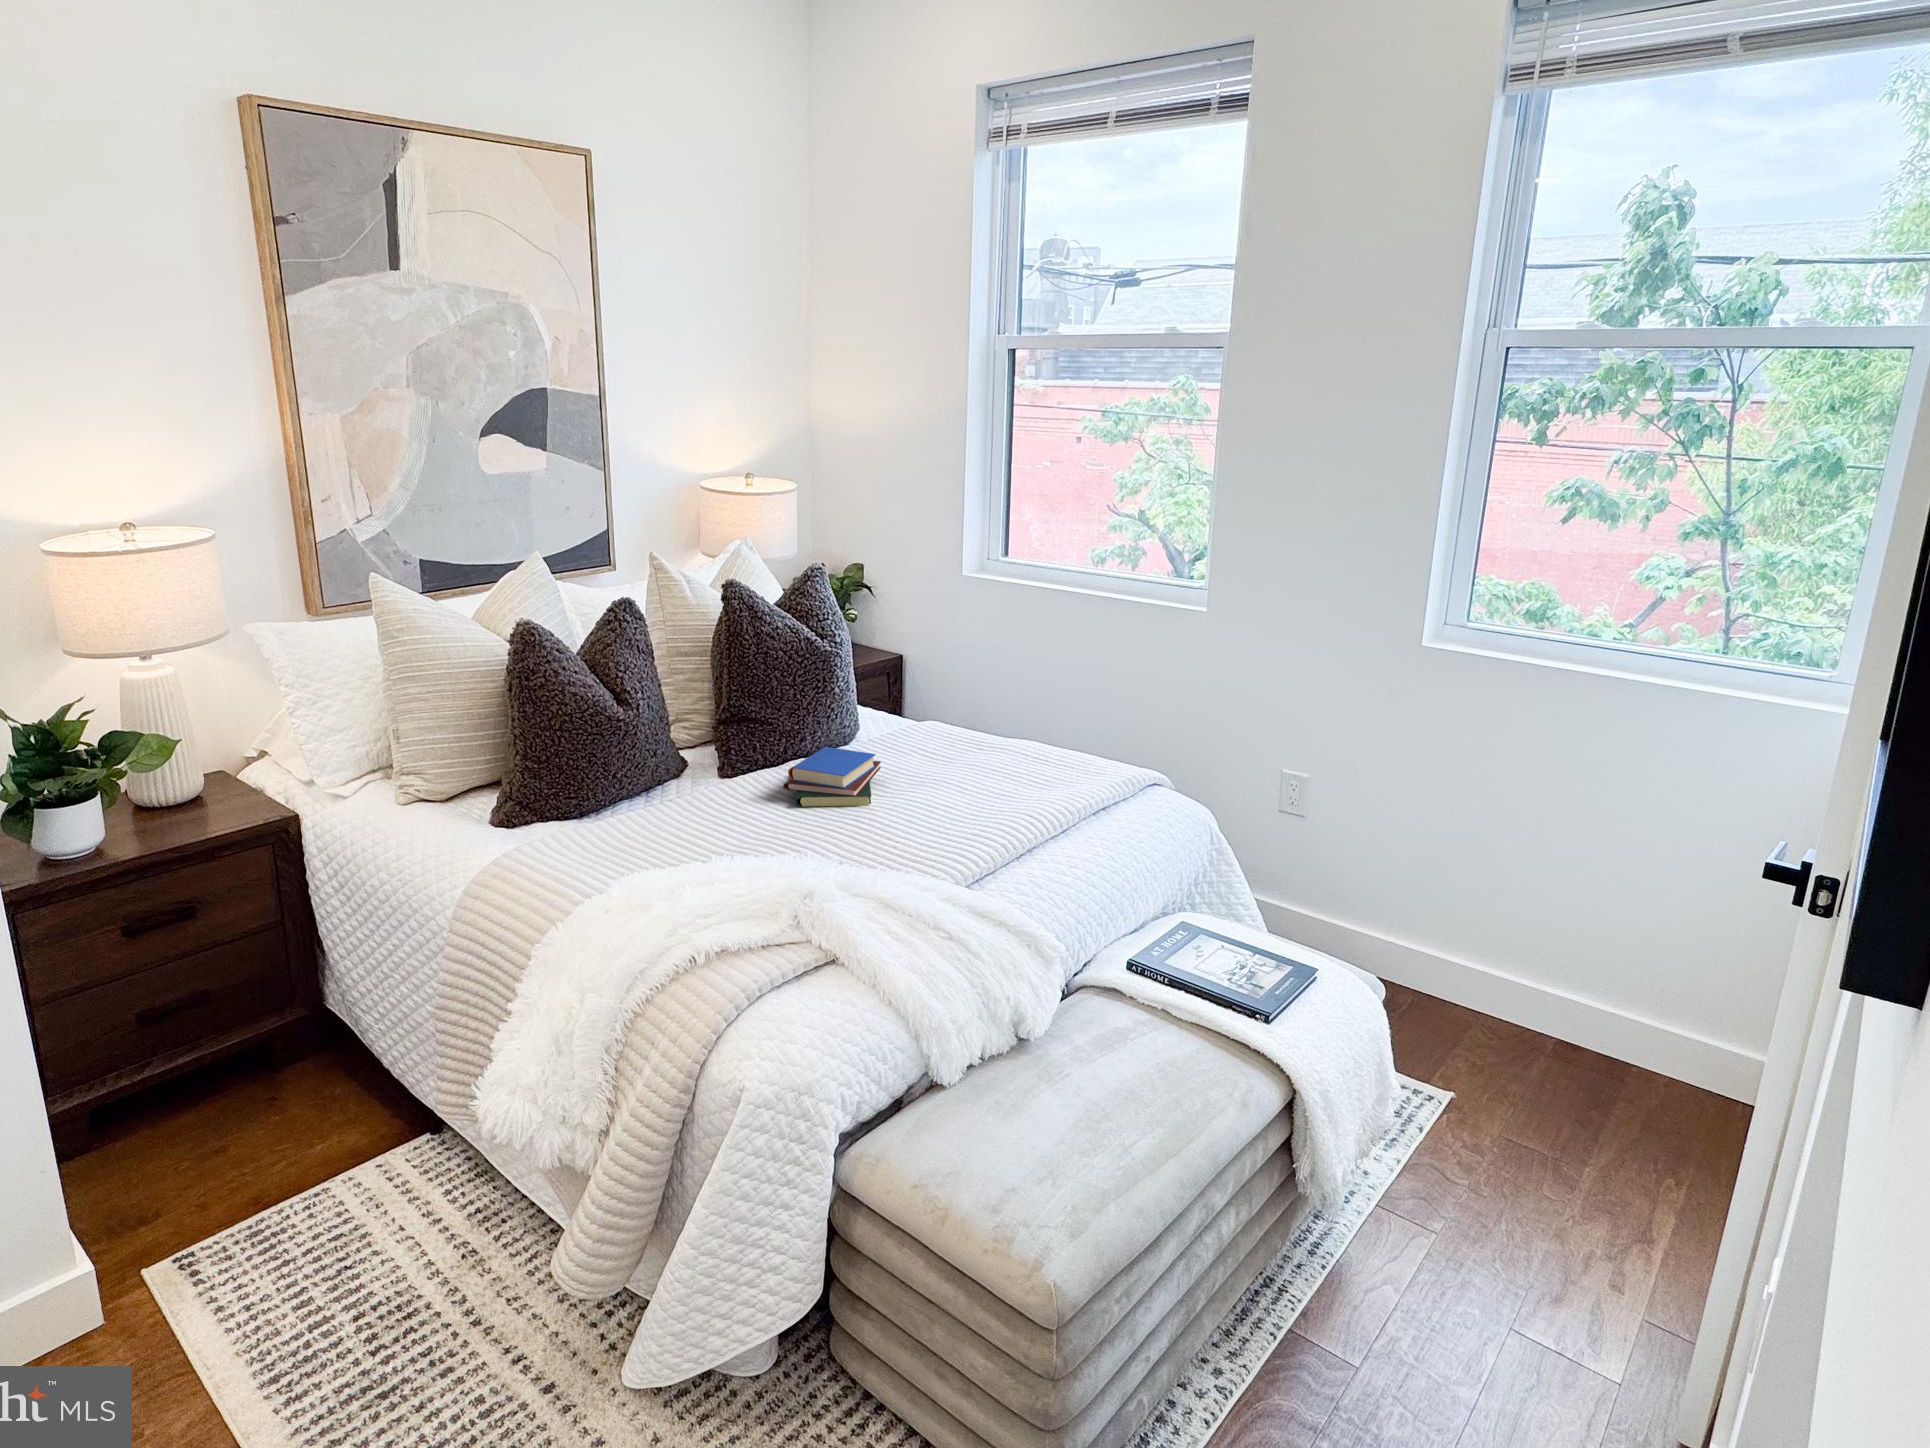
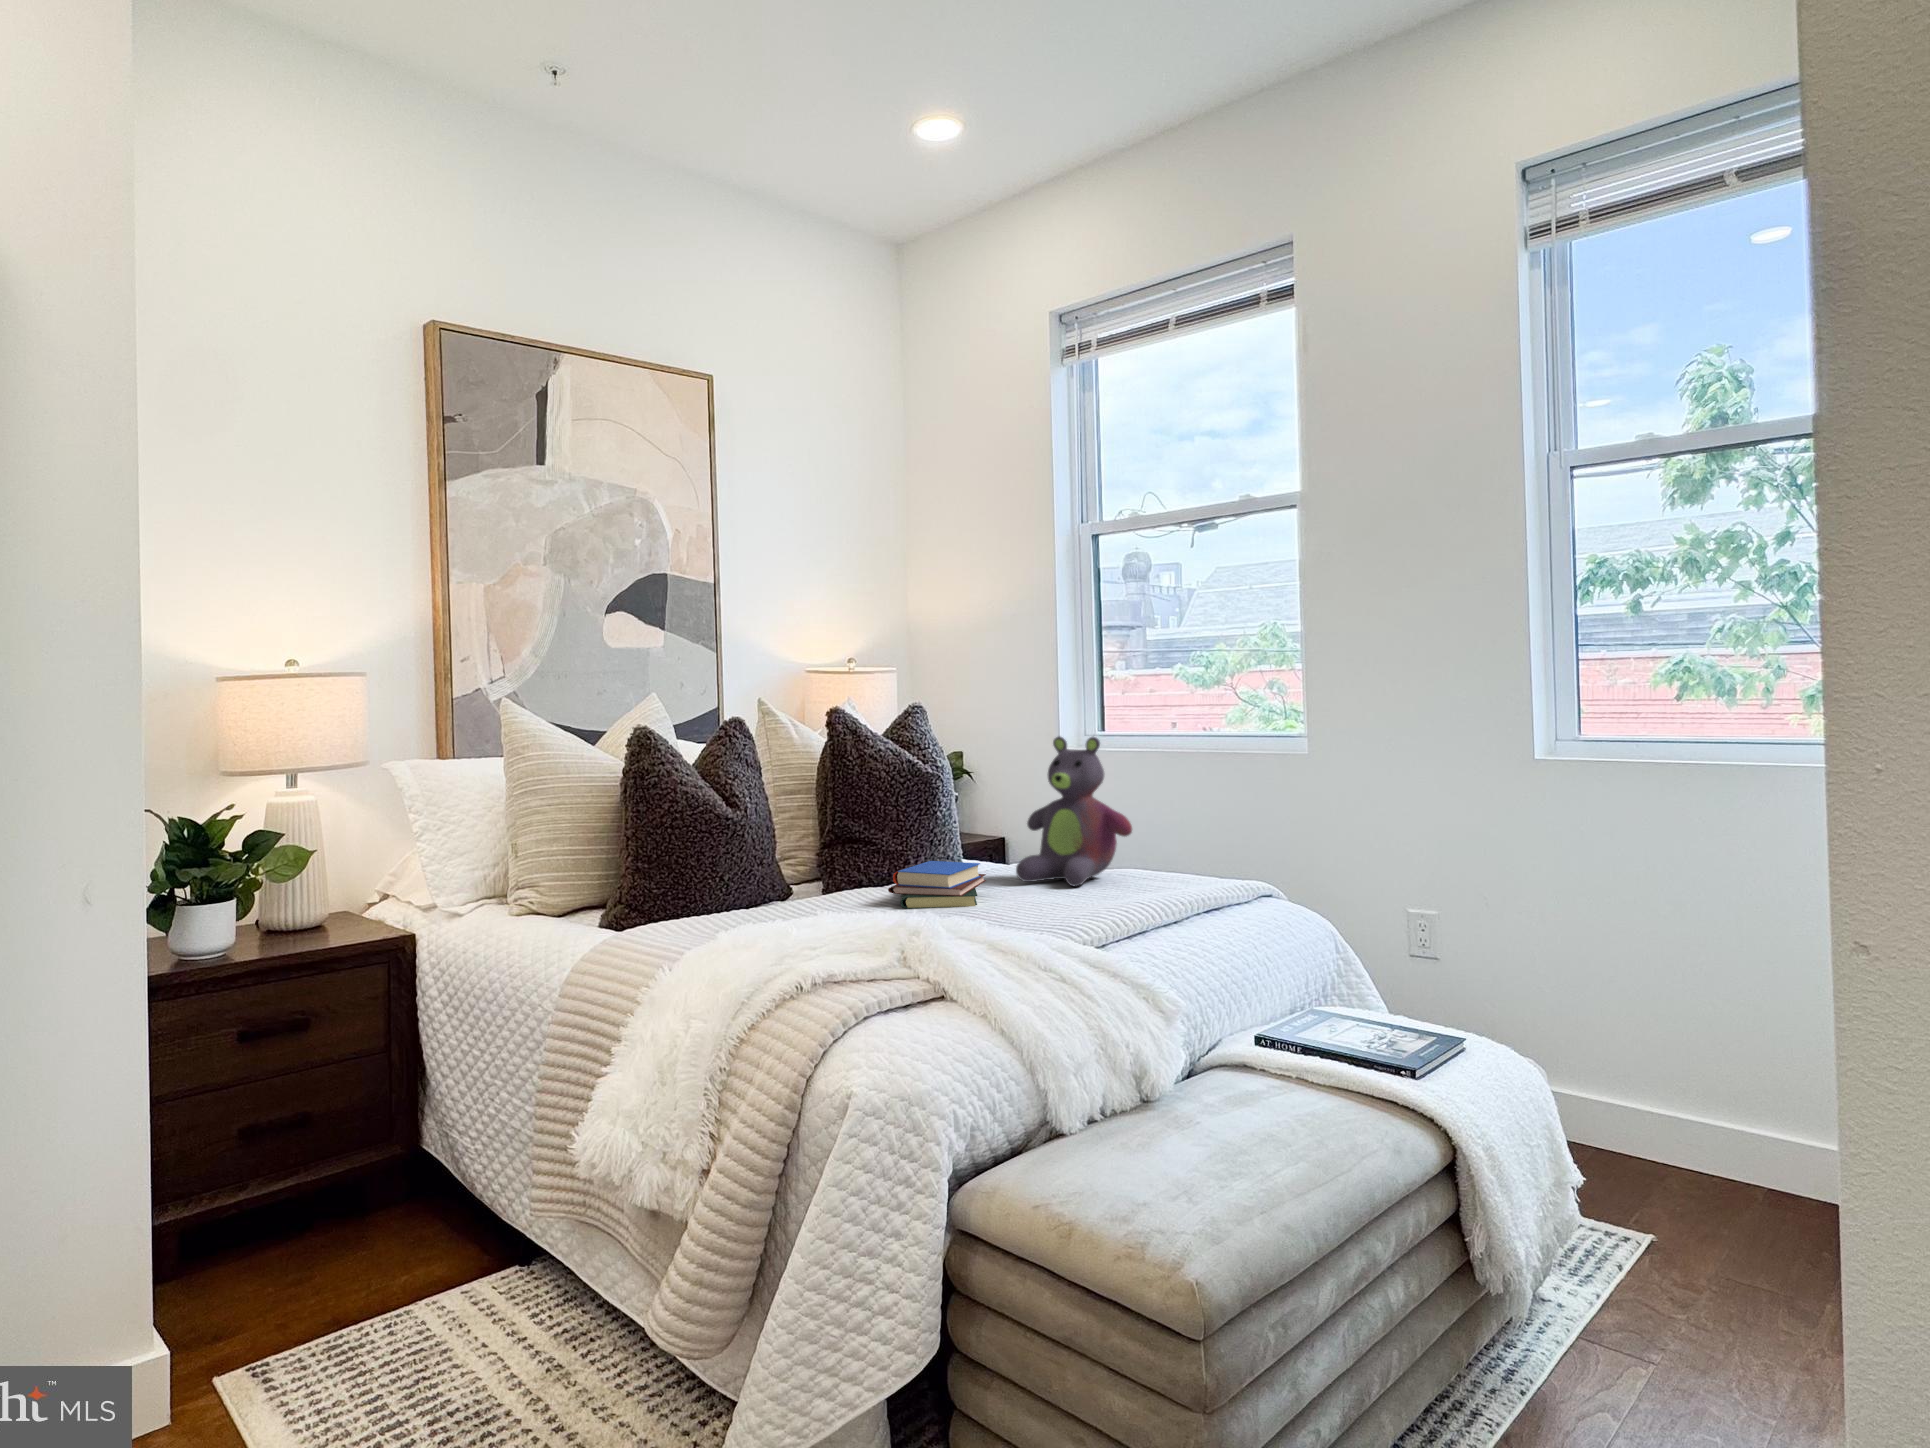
stuffed bear: none [911,615,1027,772] -> present [1016,736,1132,886]

